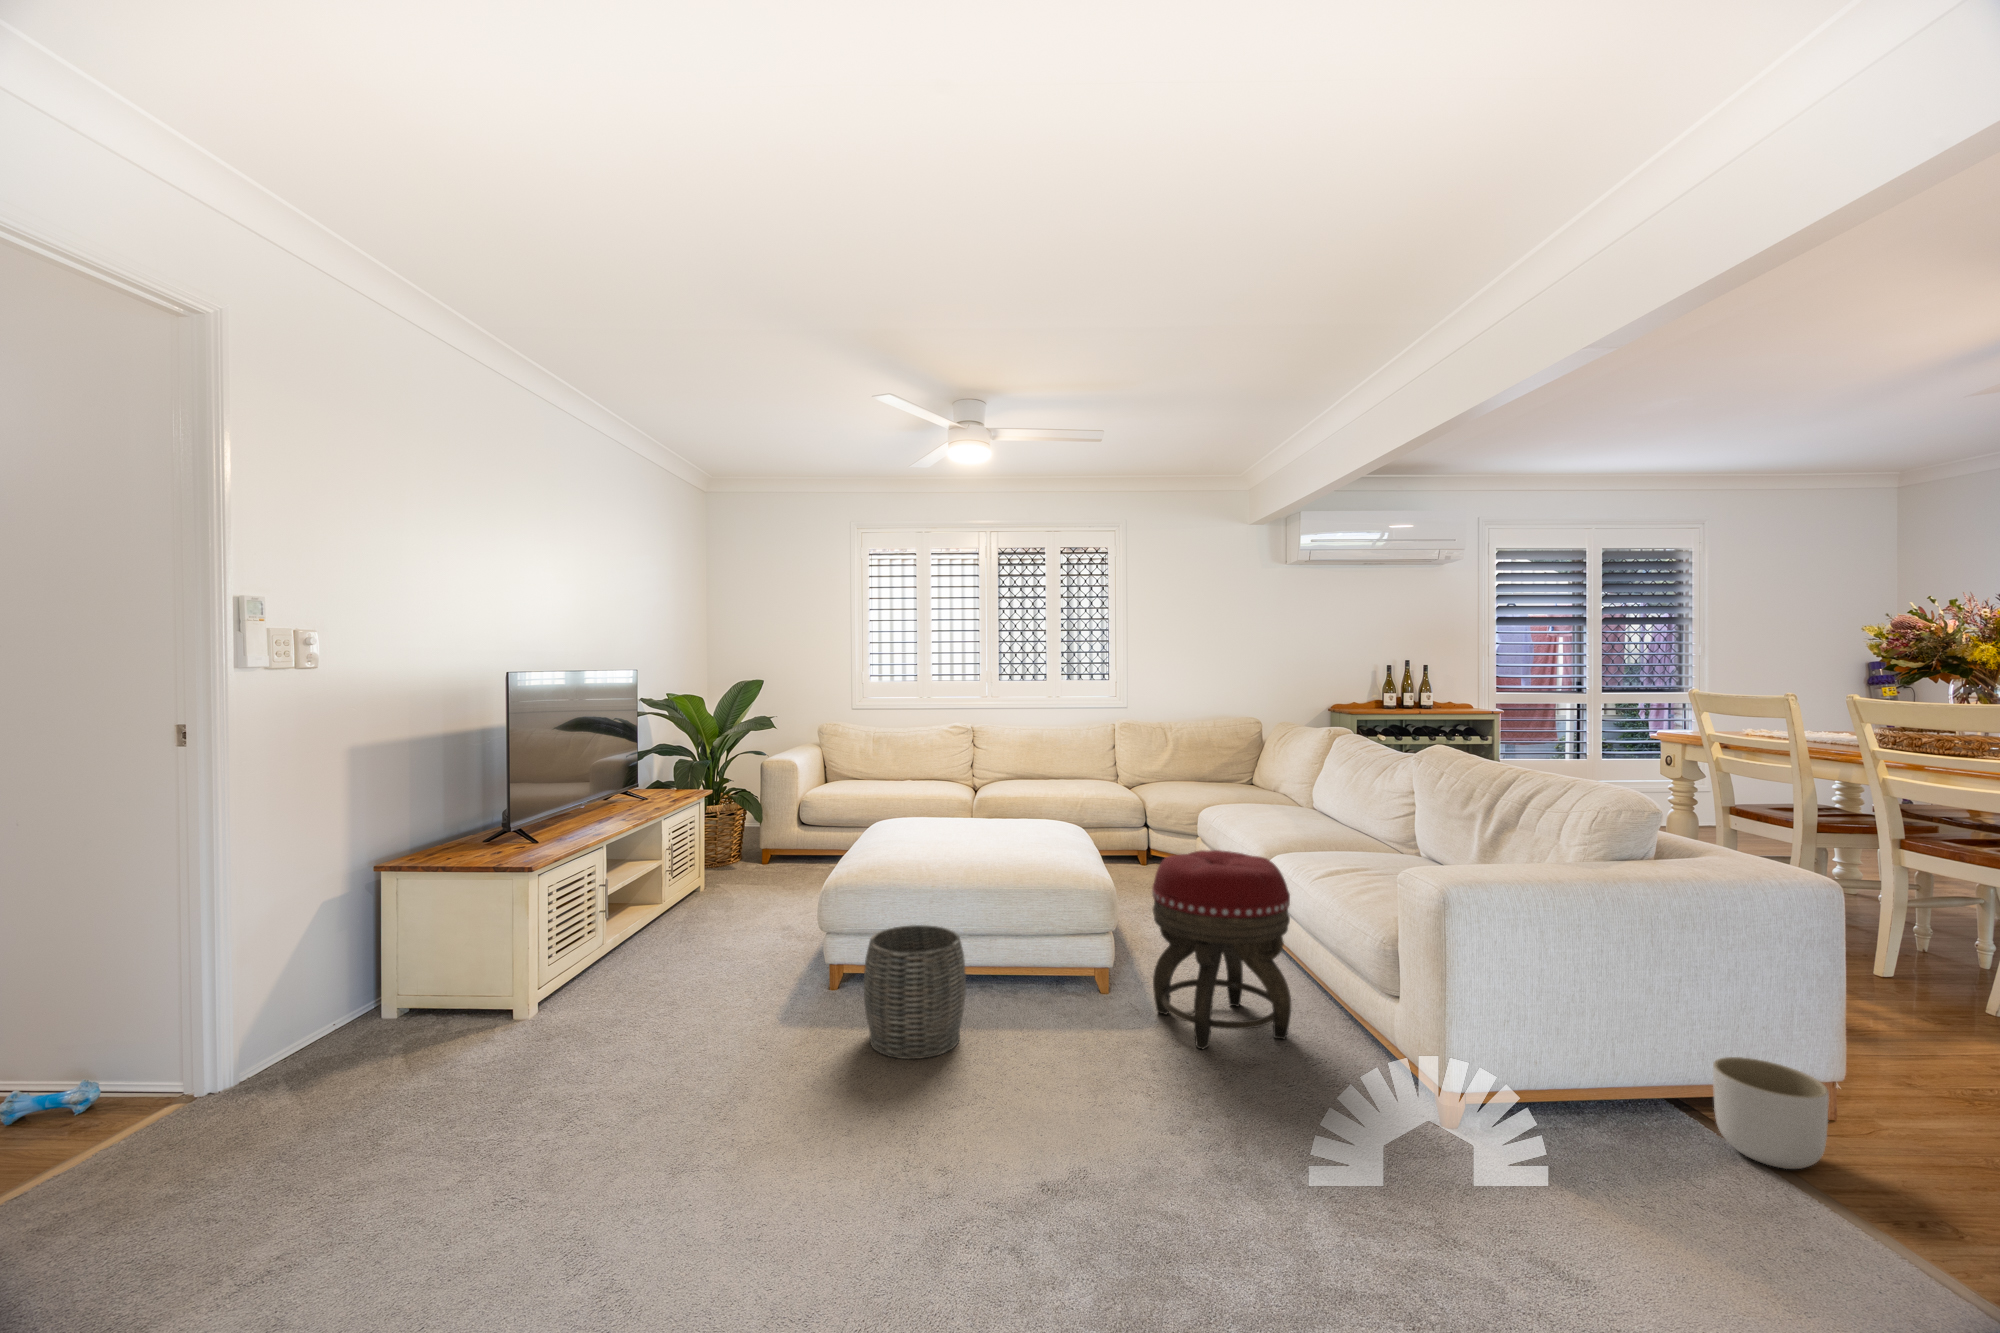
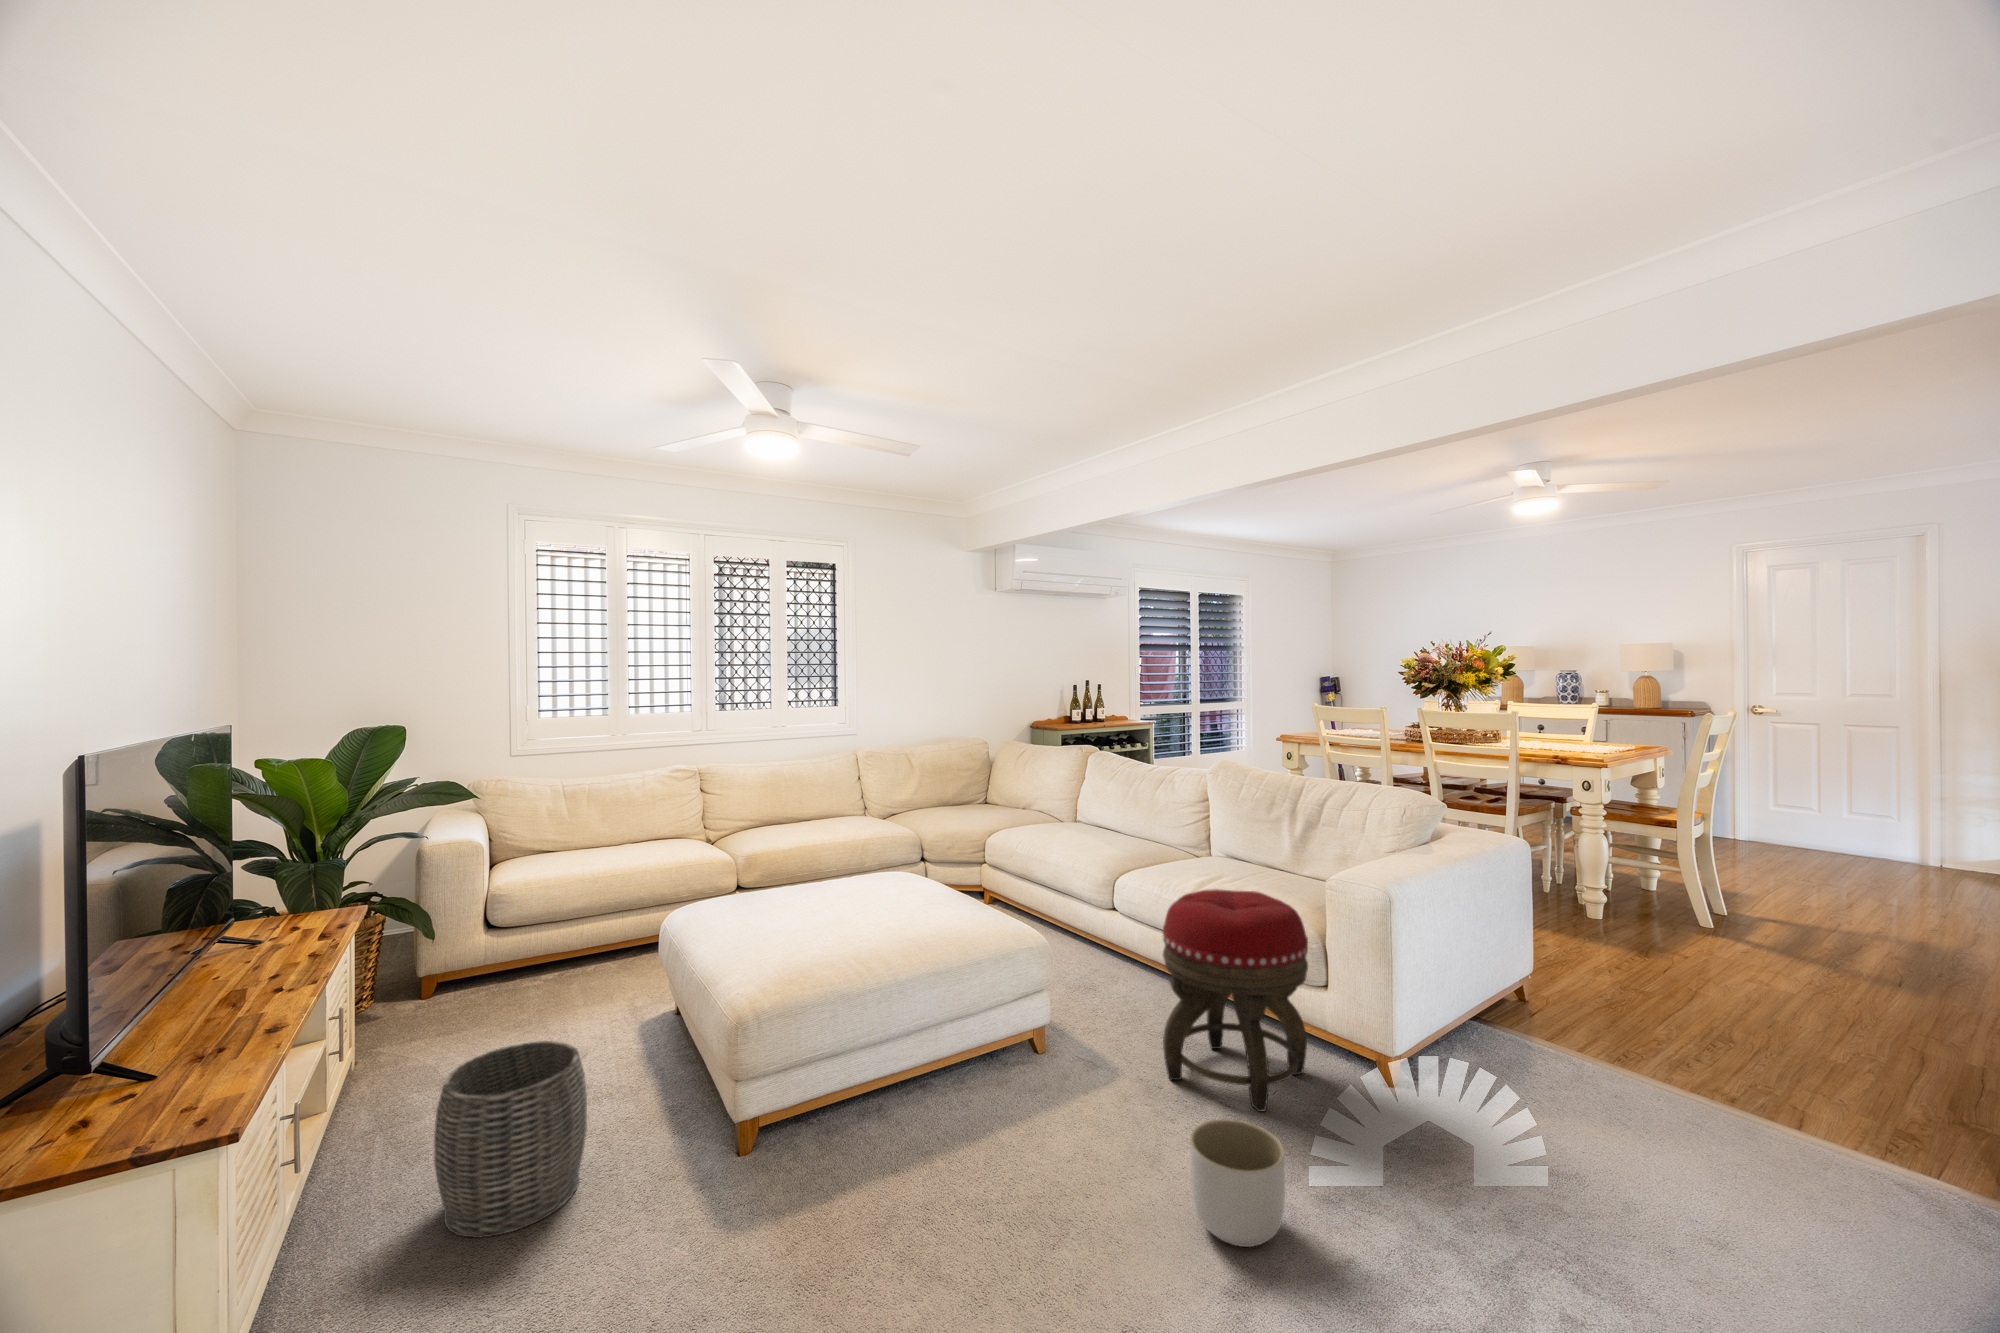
woven basket: present [864,925,966,1059] -> present [434,1041,587,1238]
planter: present [1713,1057,1829,1169] -> present [1190,1119,1286,1247]

